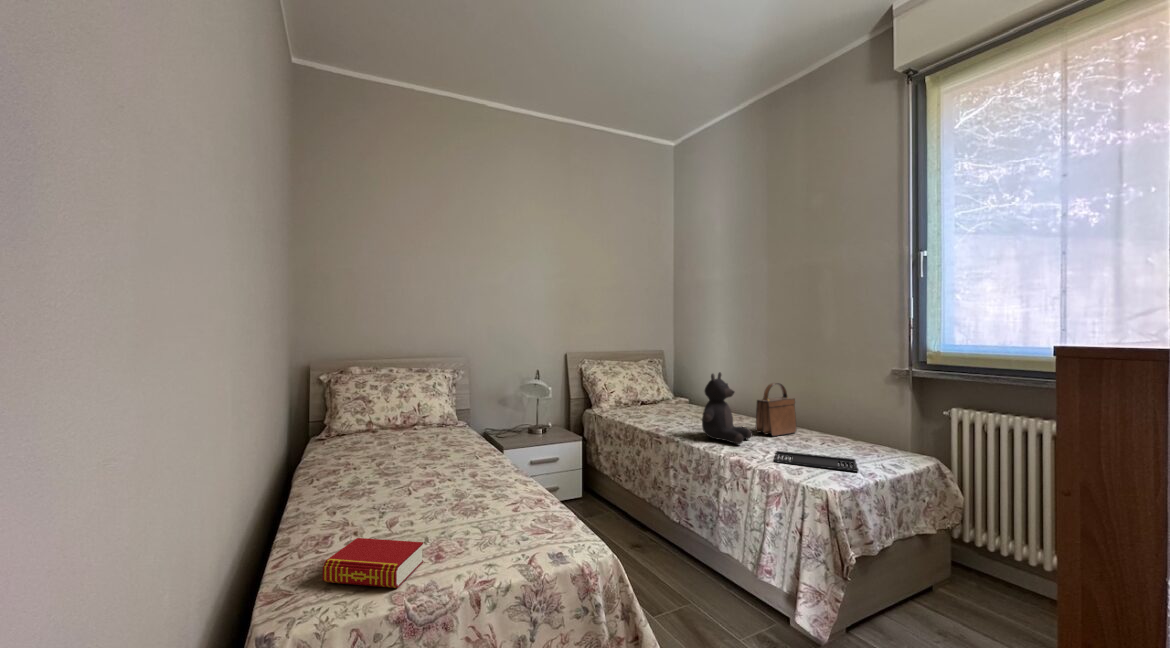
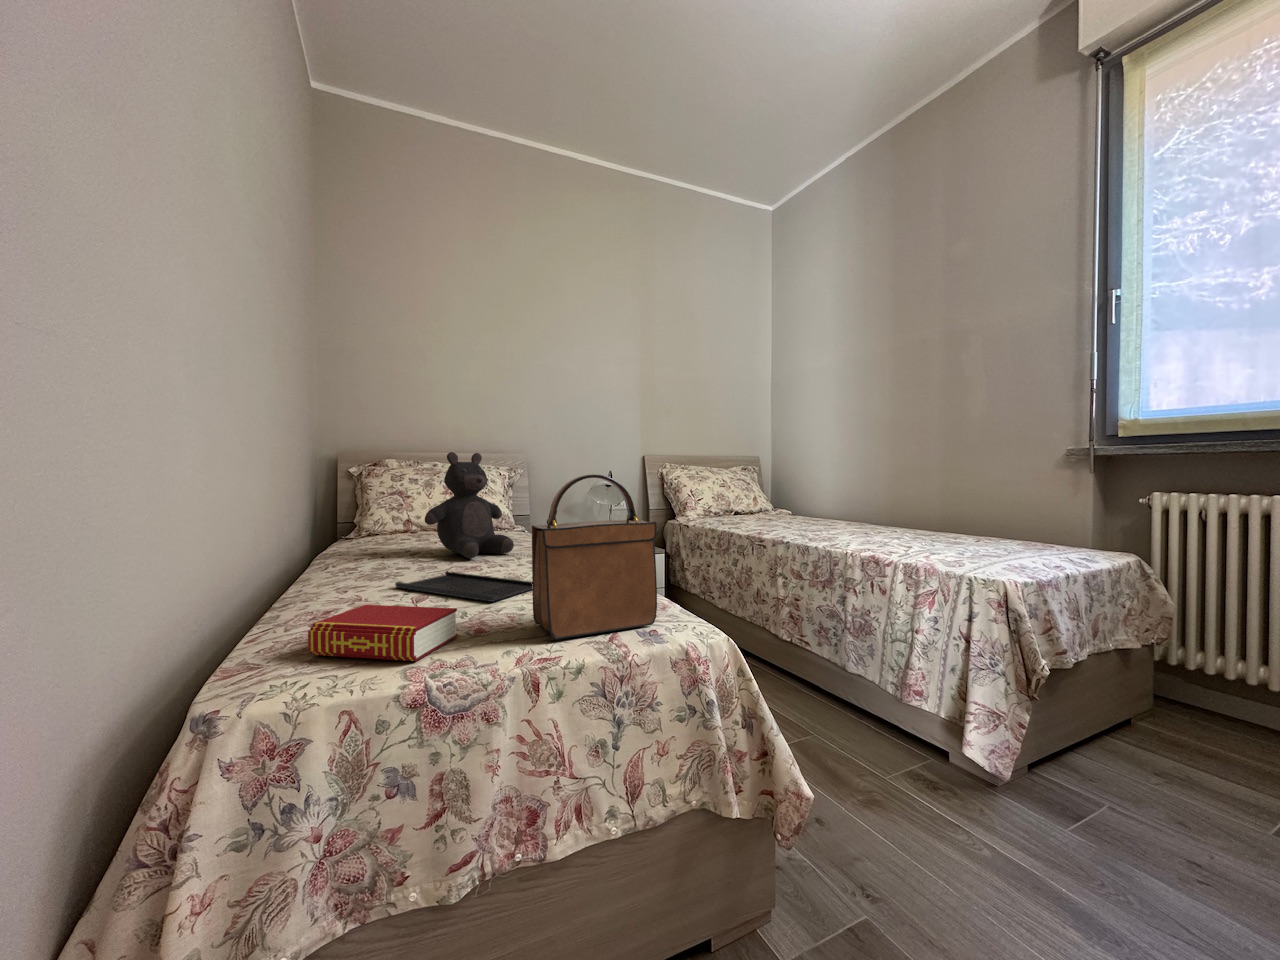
teddy bear: present [702,372,752,444] -> present [425,452,514,558]
handbag: present [756,383,797,436] -> present [532,474,657,640]
tray: present [774,451,859,472] -> present [395,571,533,602]

